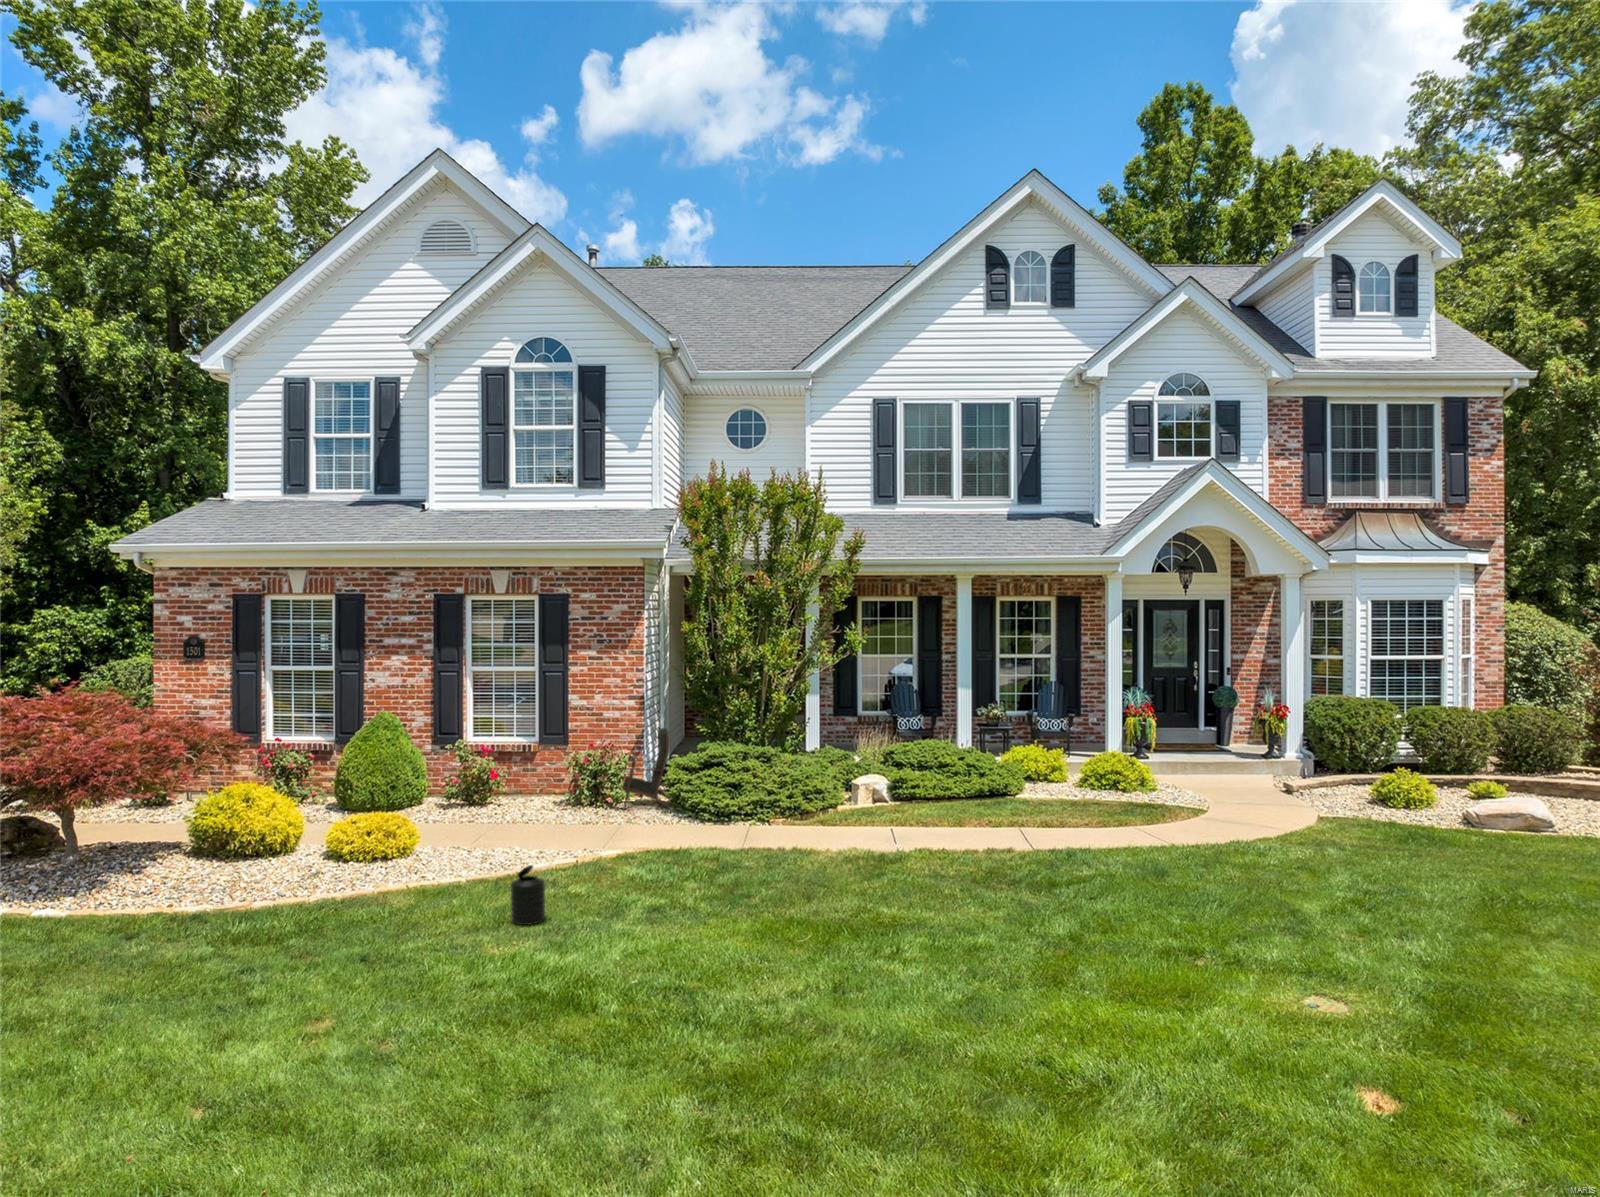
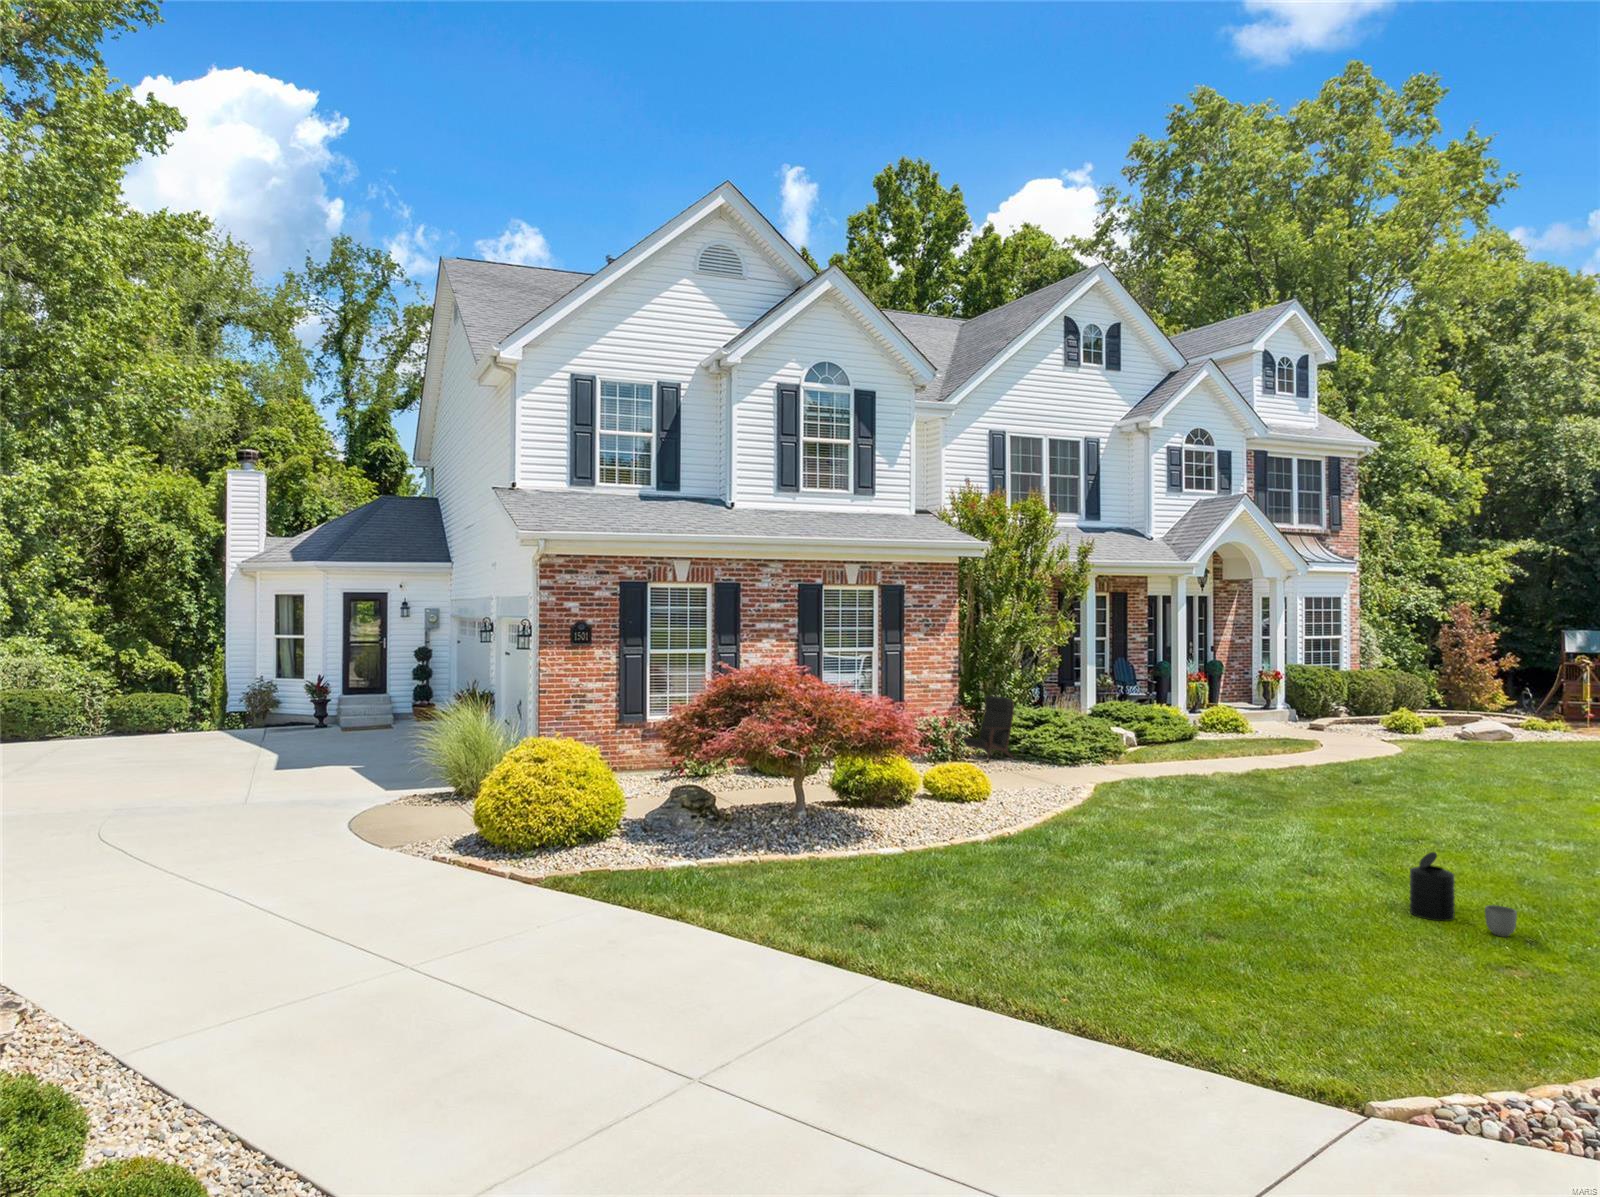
trash can: present [511,865,545,925] -> present [1410,852,1455,921]
planter: none [80,1089,121,1134] -> present [1485,905,1517,937]

